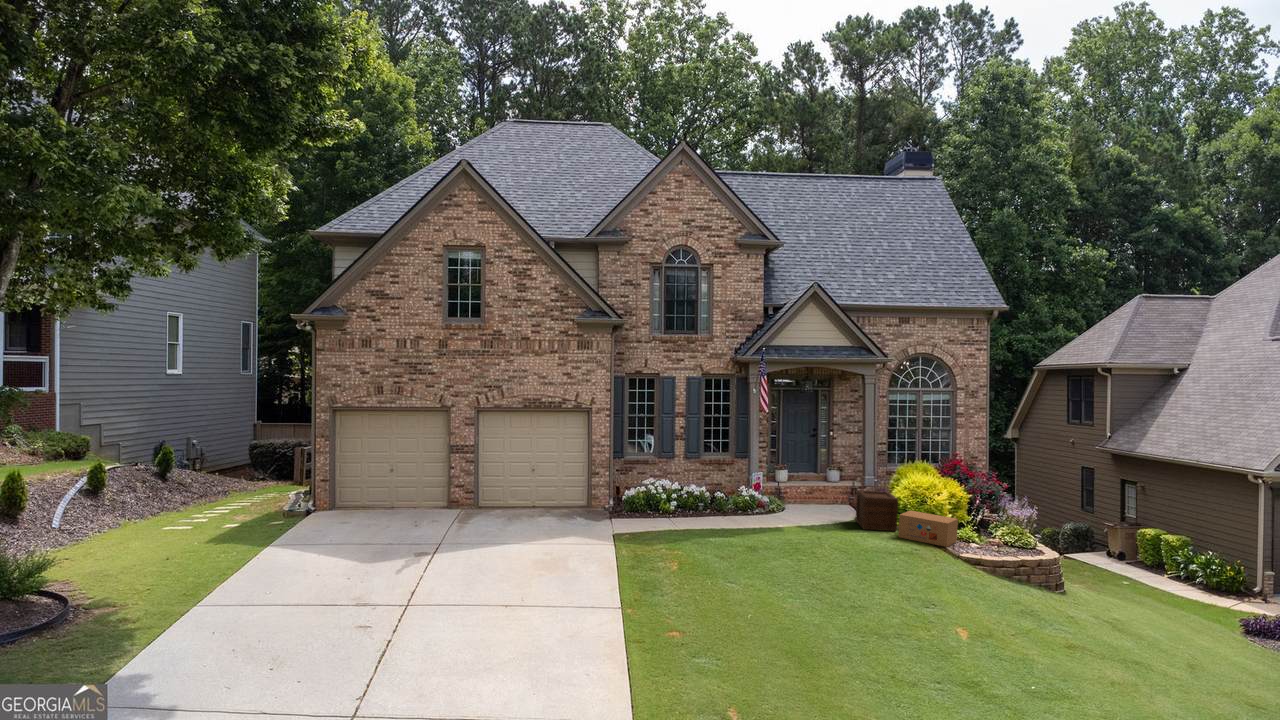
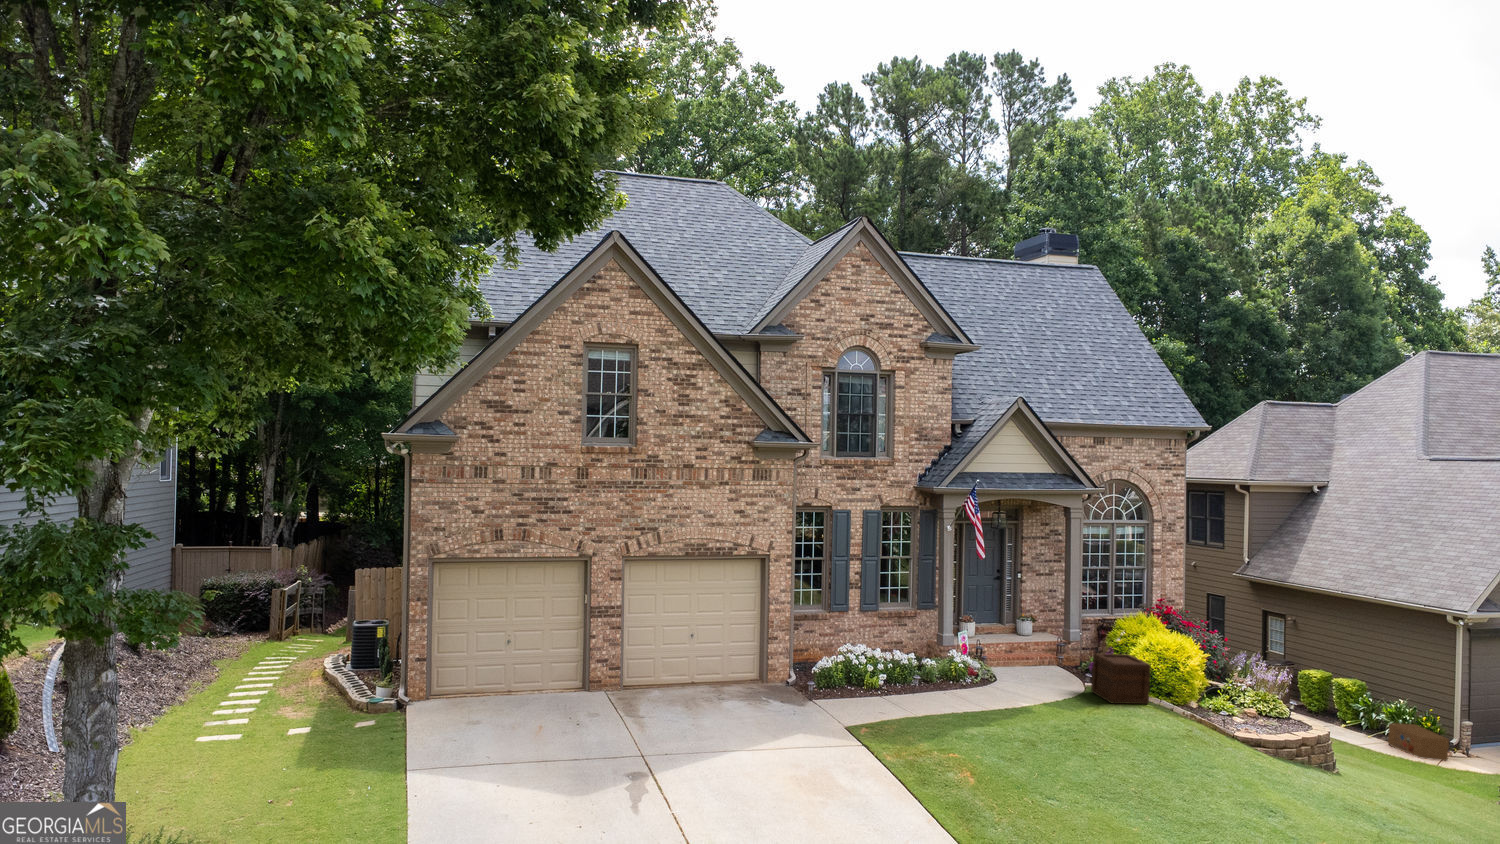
cardboard box: present [898,510,958,547] -> present [1388,723,1449,761]

